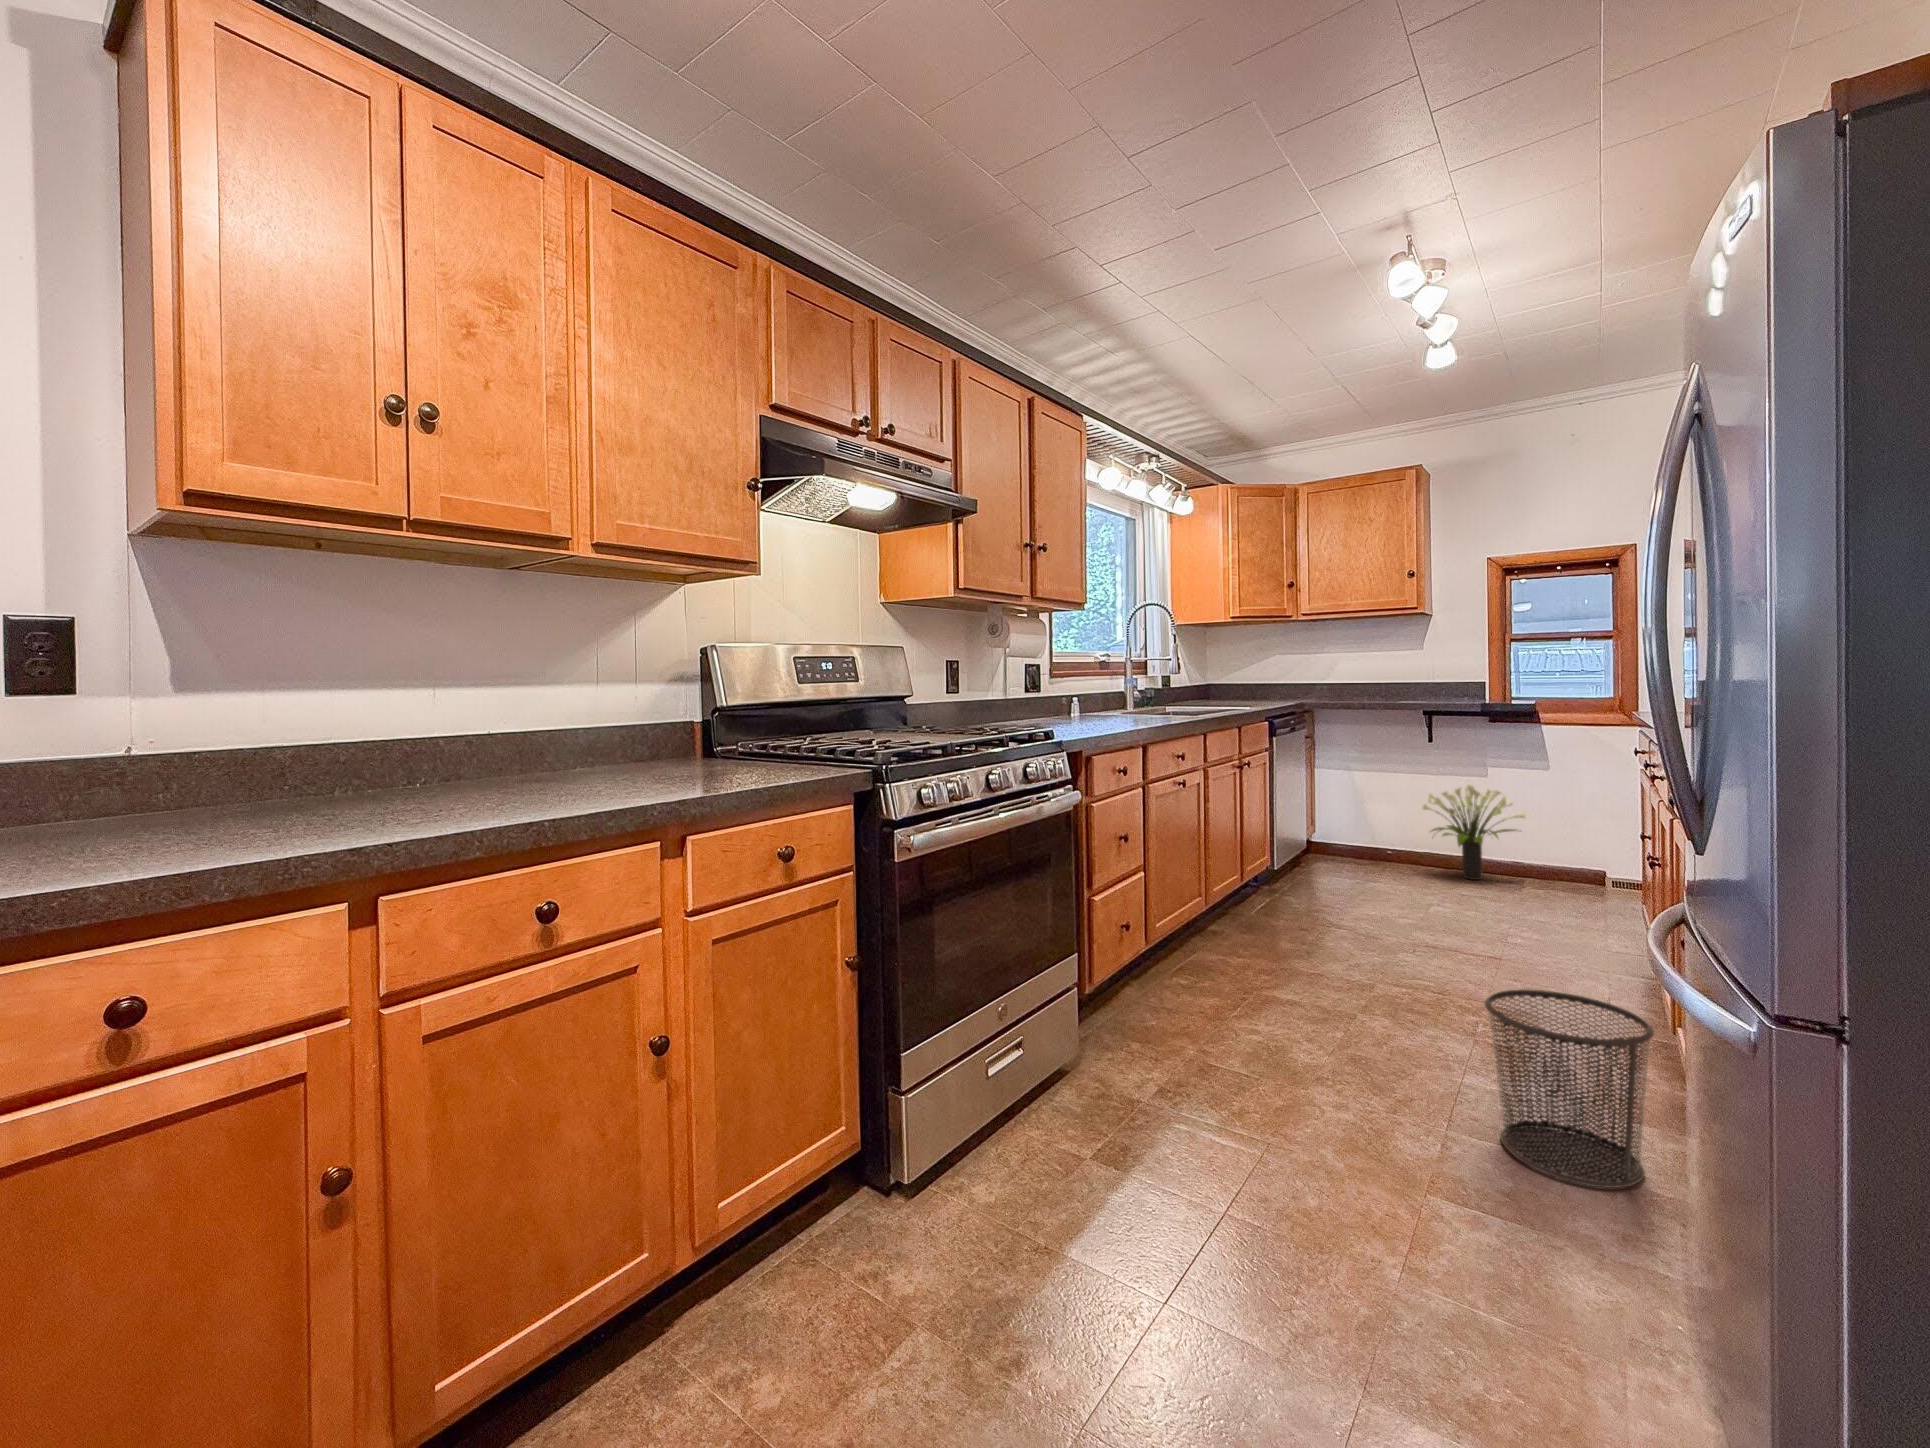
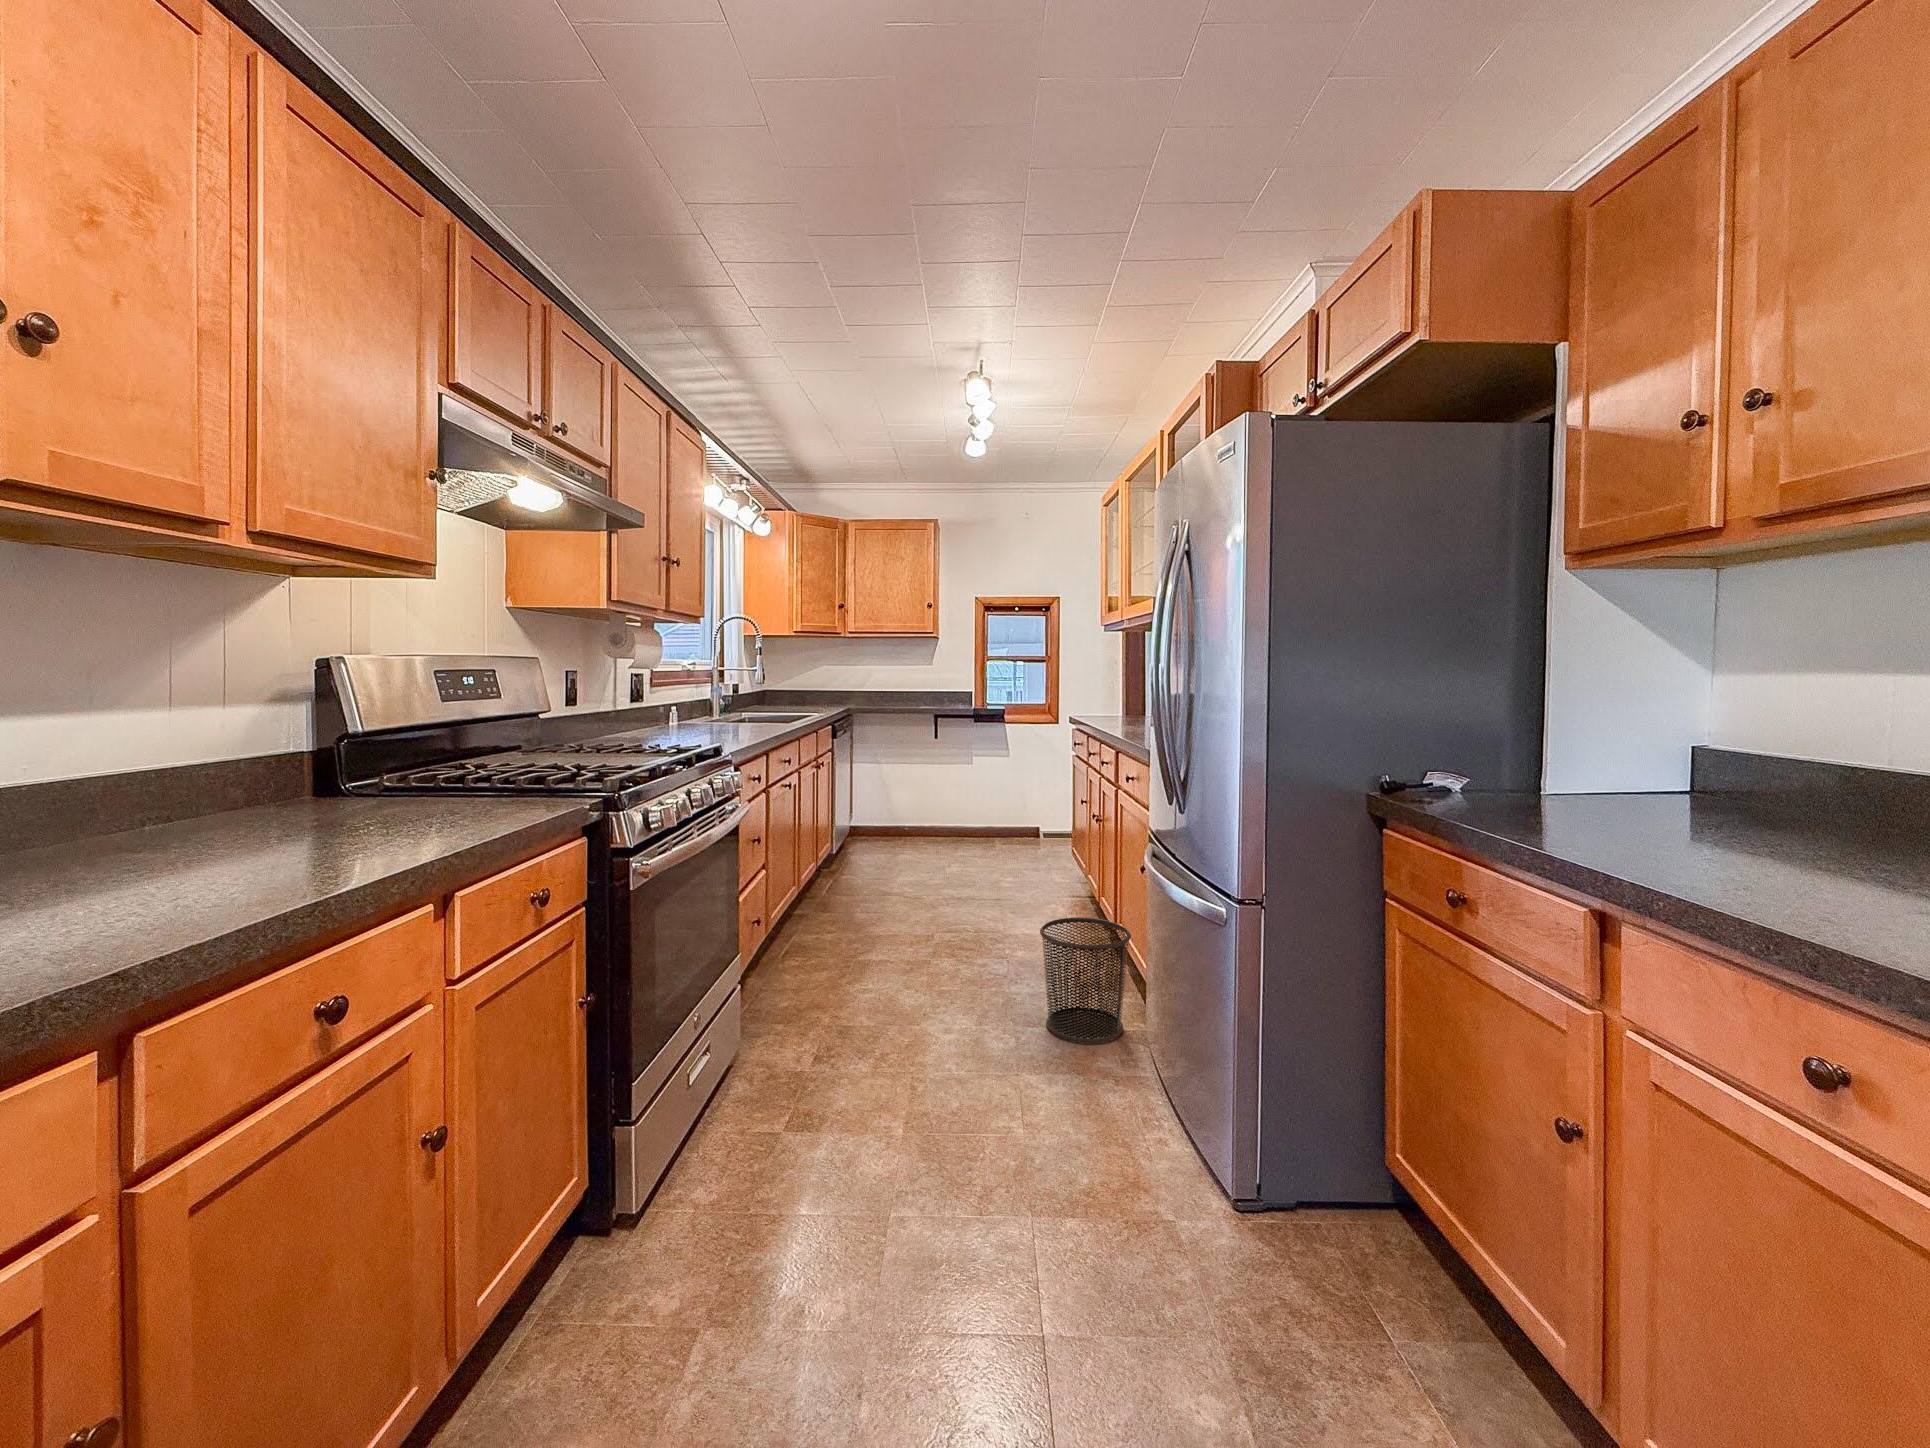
potted plant: present [1421,784,1525,880] -> none [932,771,998,843]

